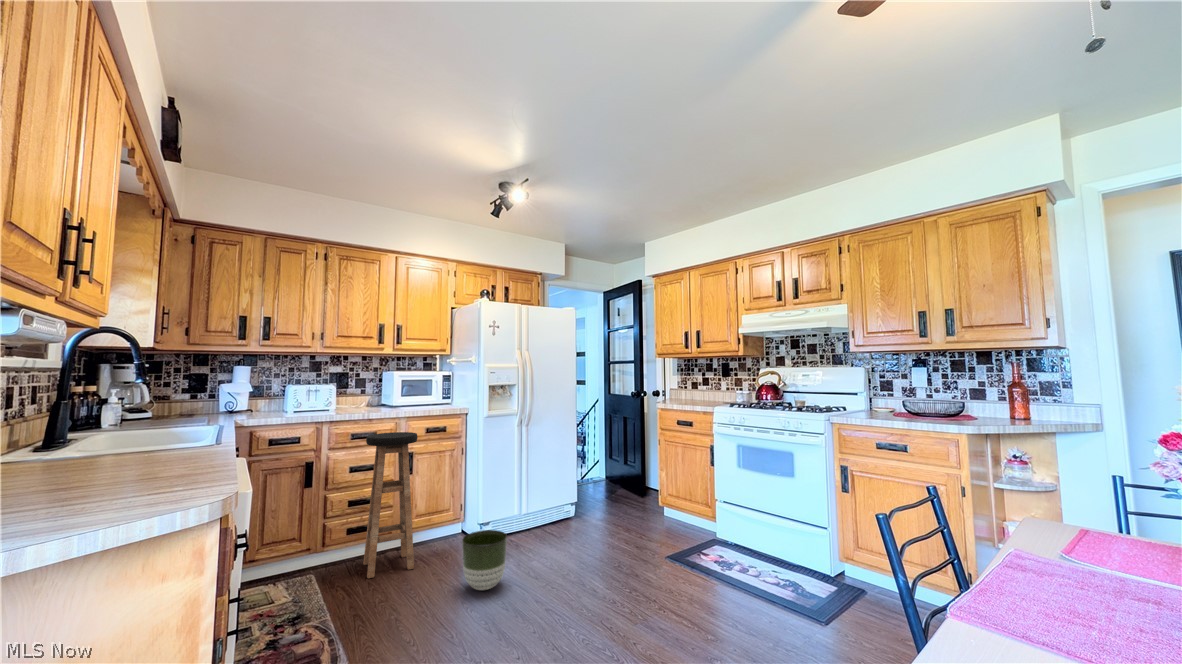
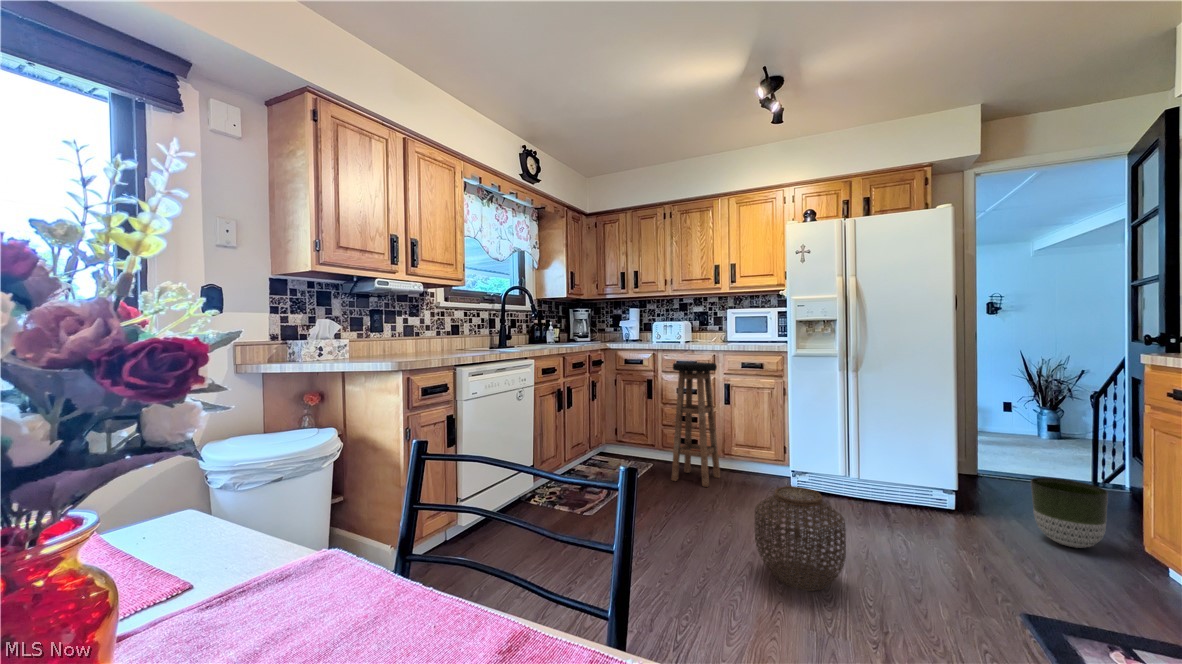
woven basket: none [553,524,616,605] -> present [755,486,846,591]
planter: present [462,530,507,590] -> present [1031,478,1108,548]

